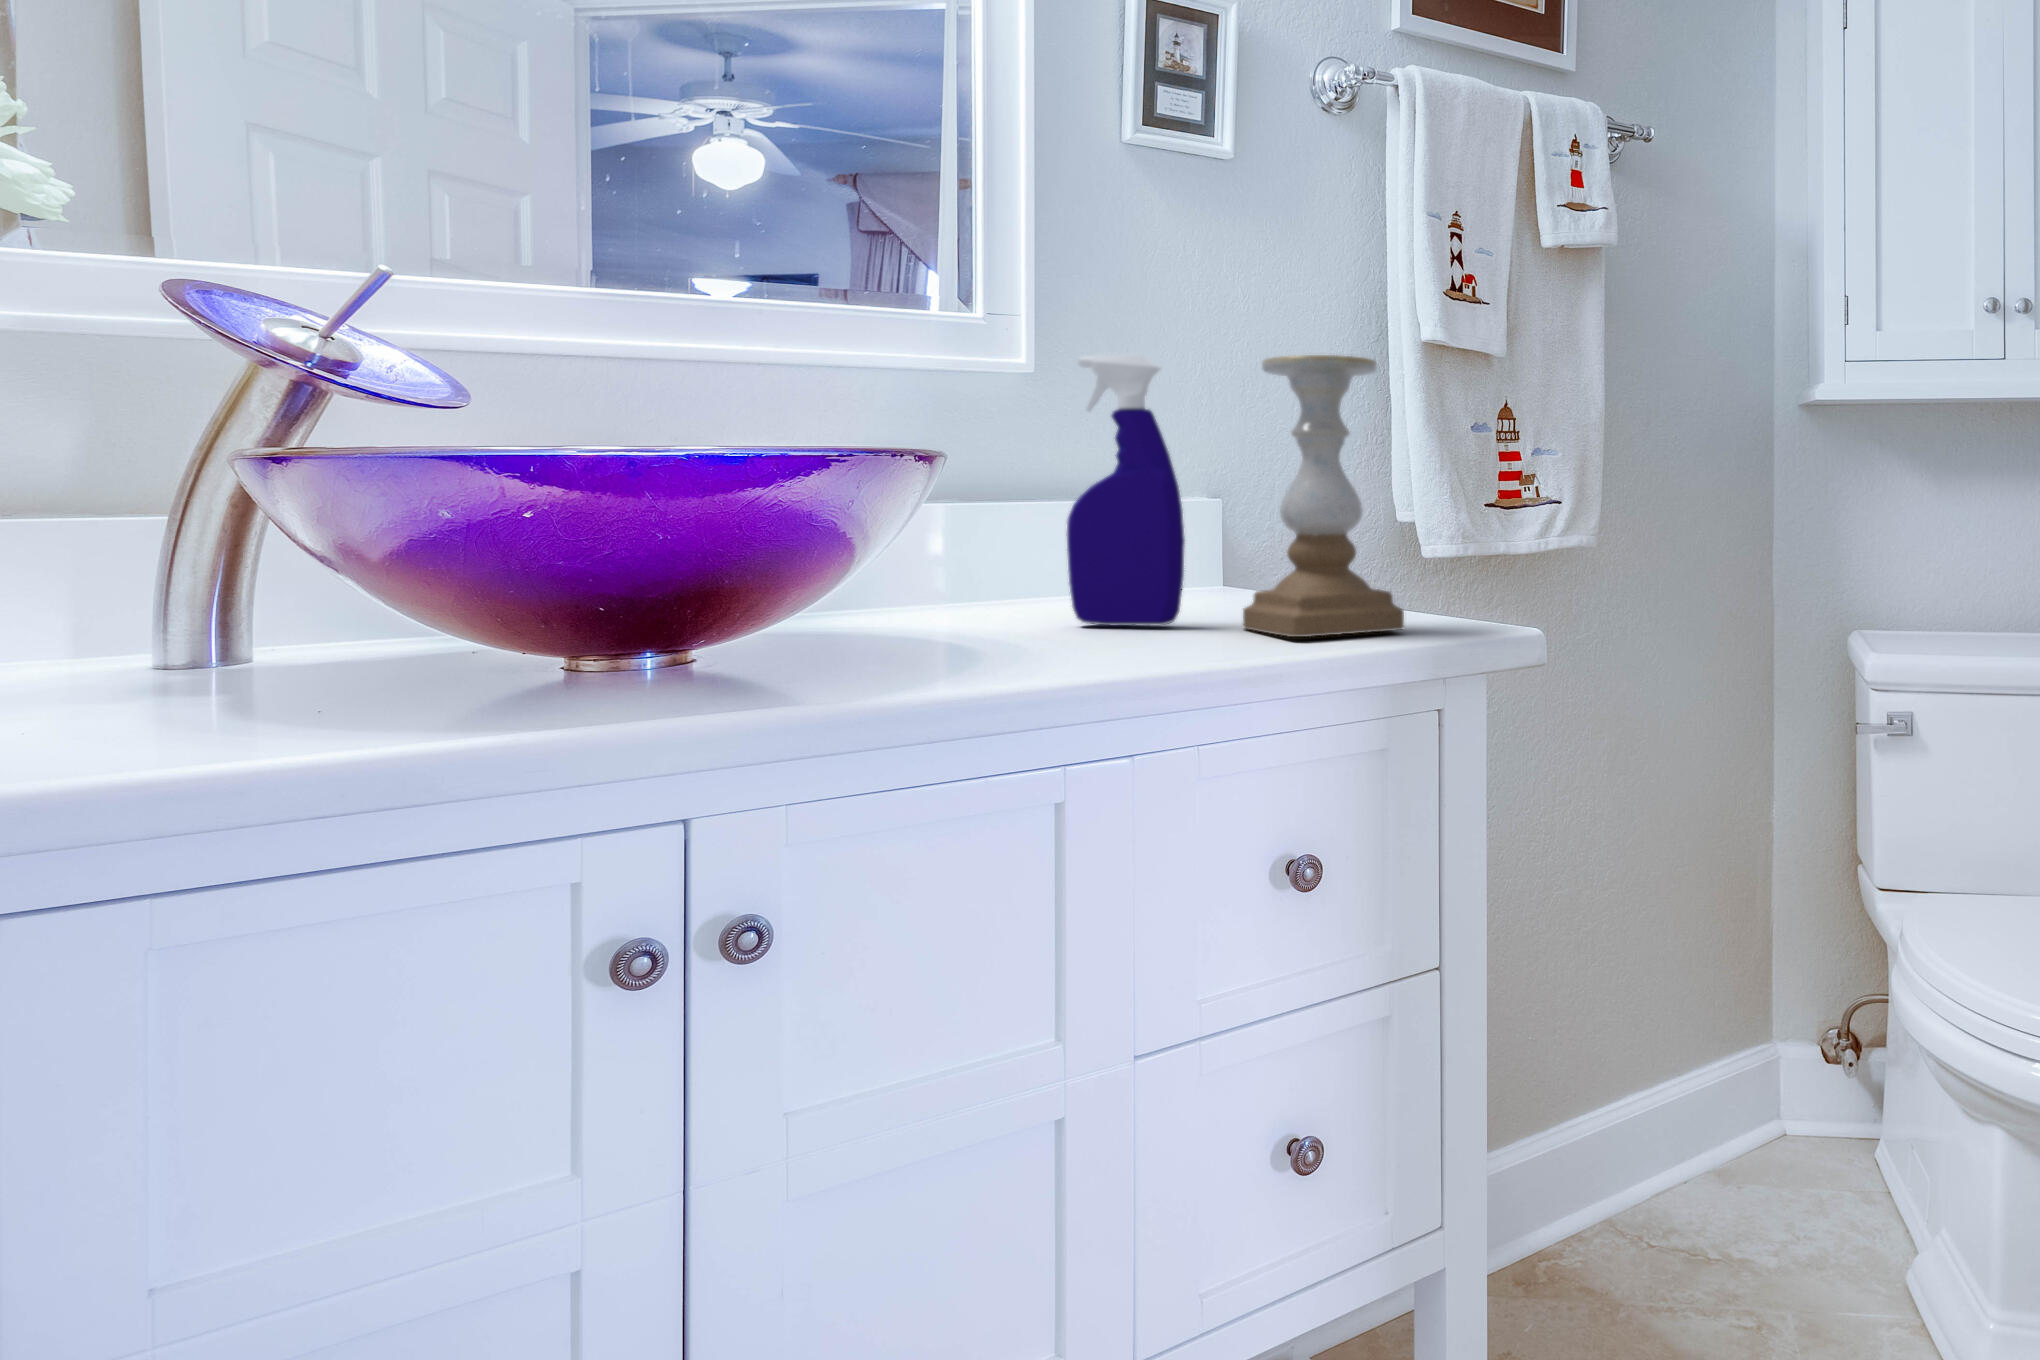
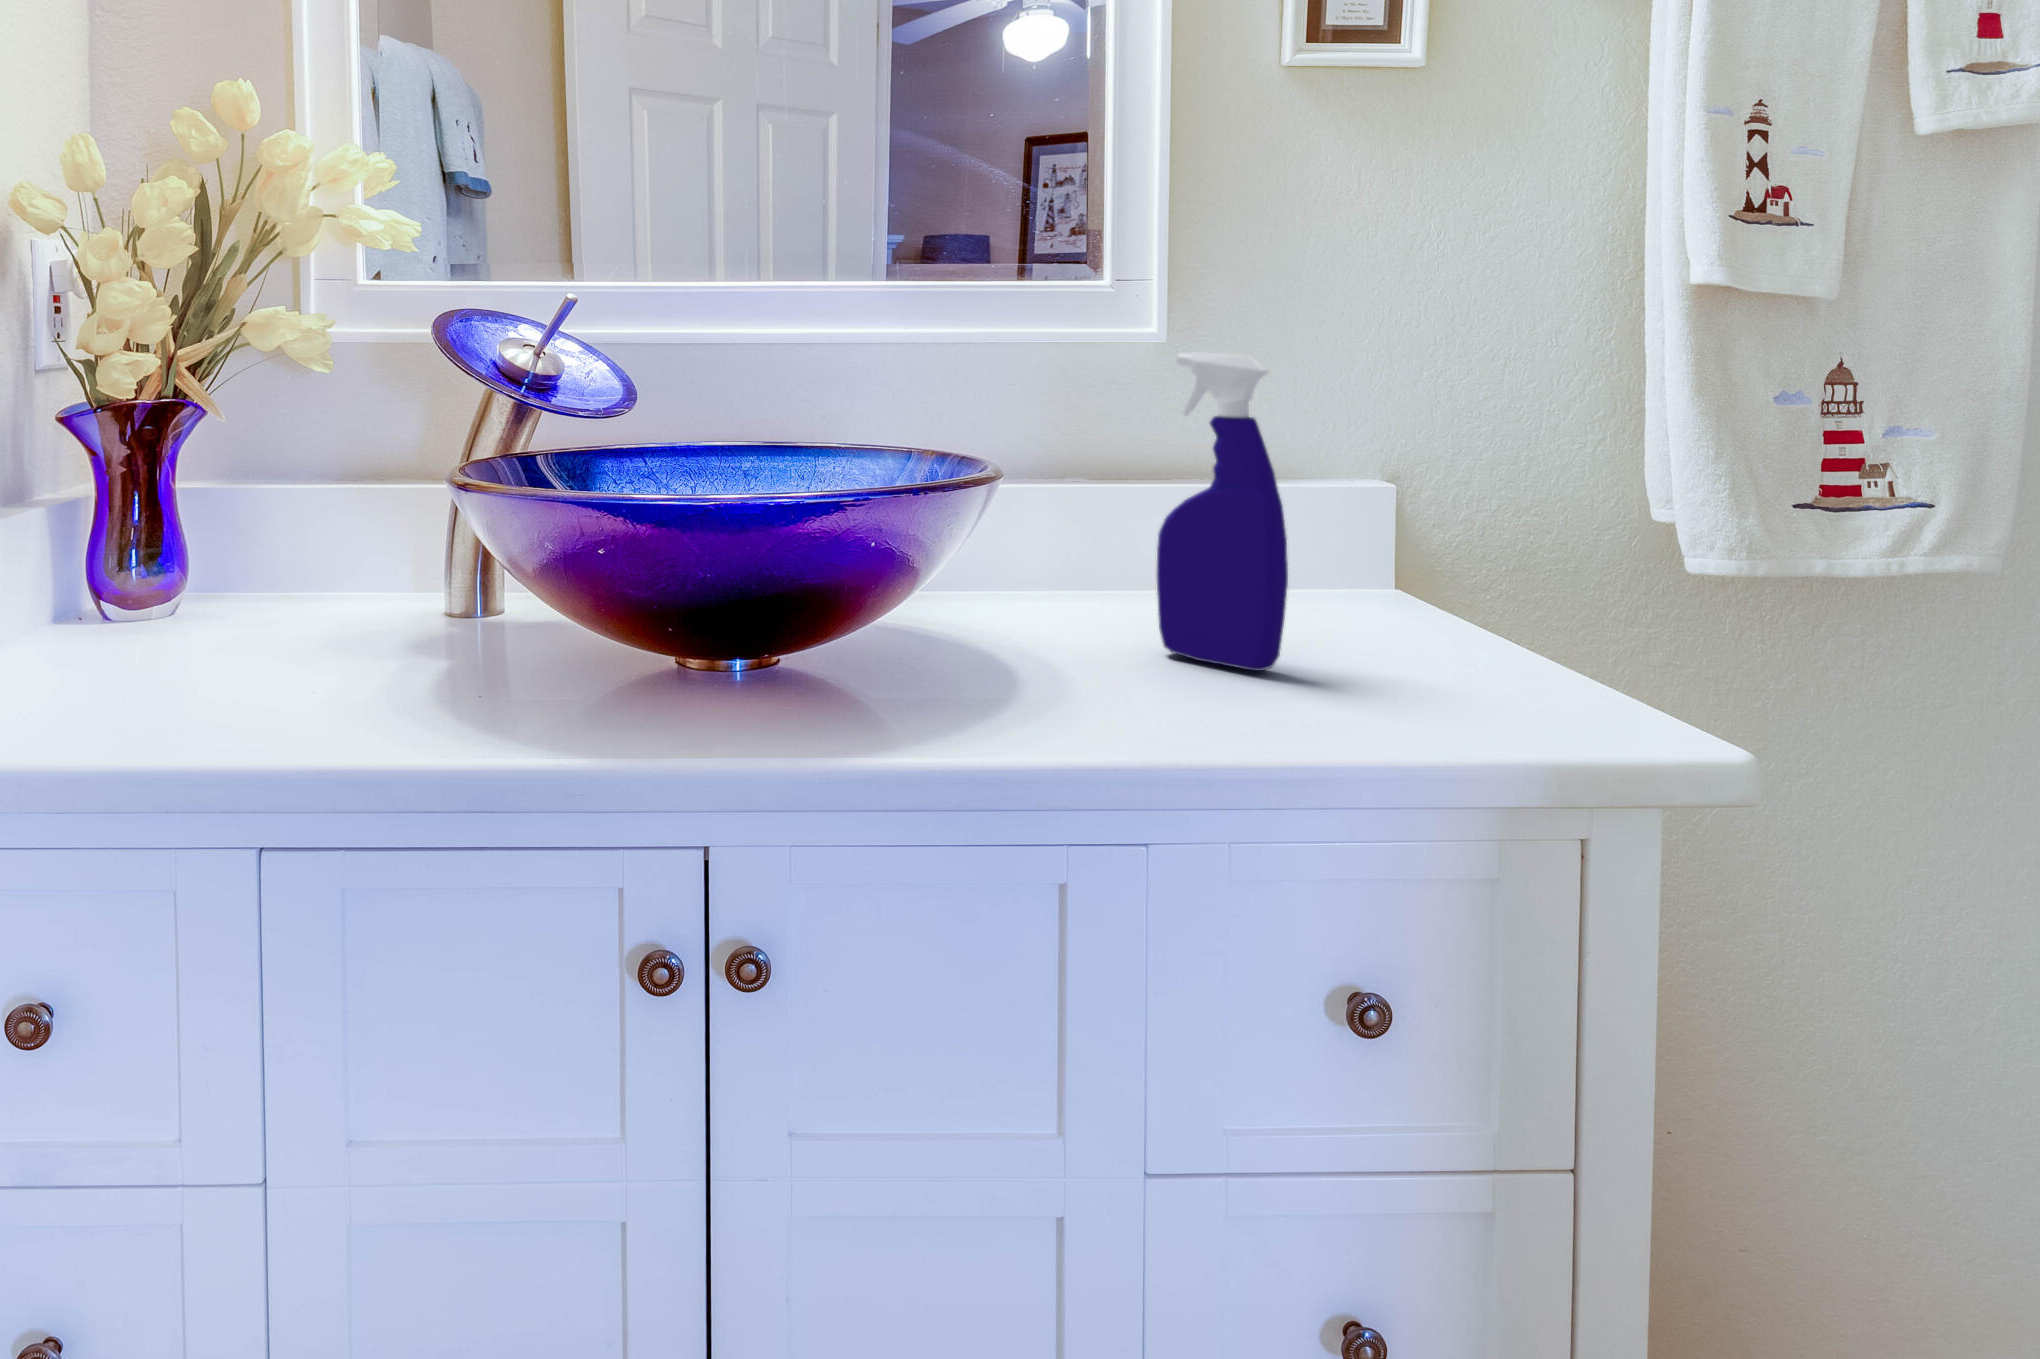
candle holder: present [1243,355,1404,637] -> none [1353,373,1567,737]

